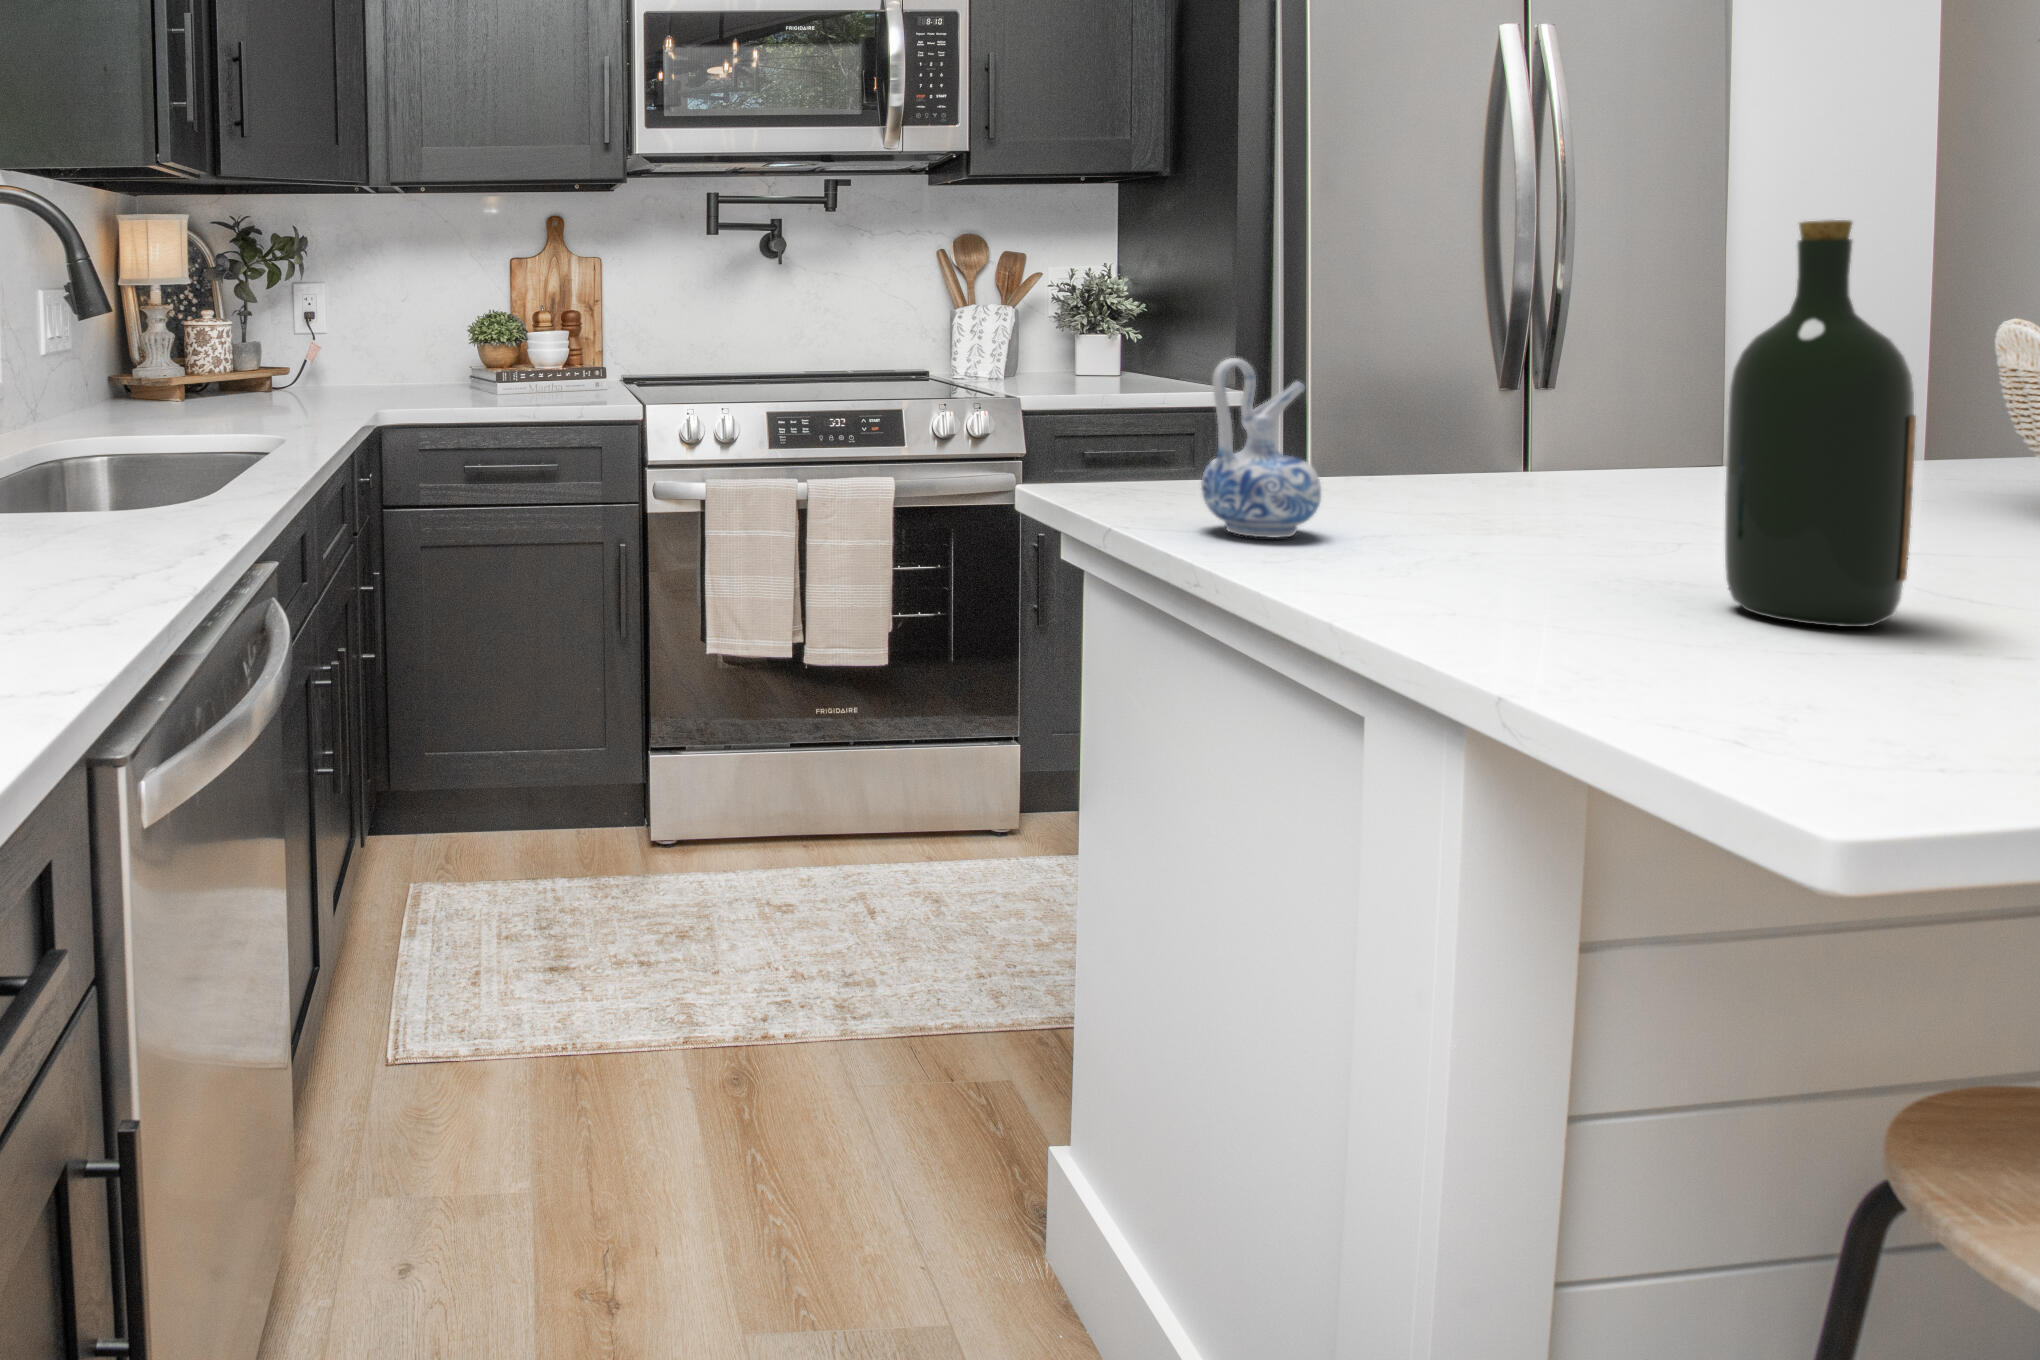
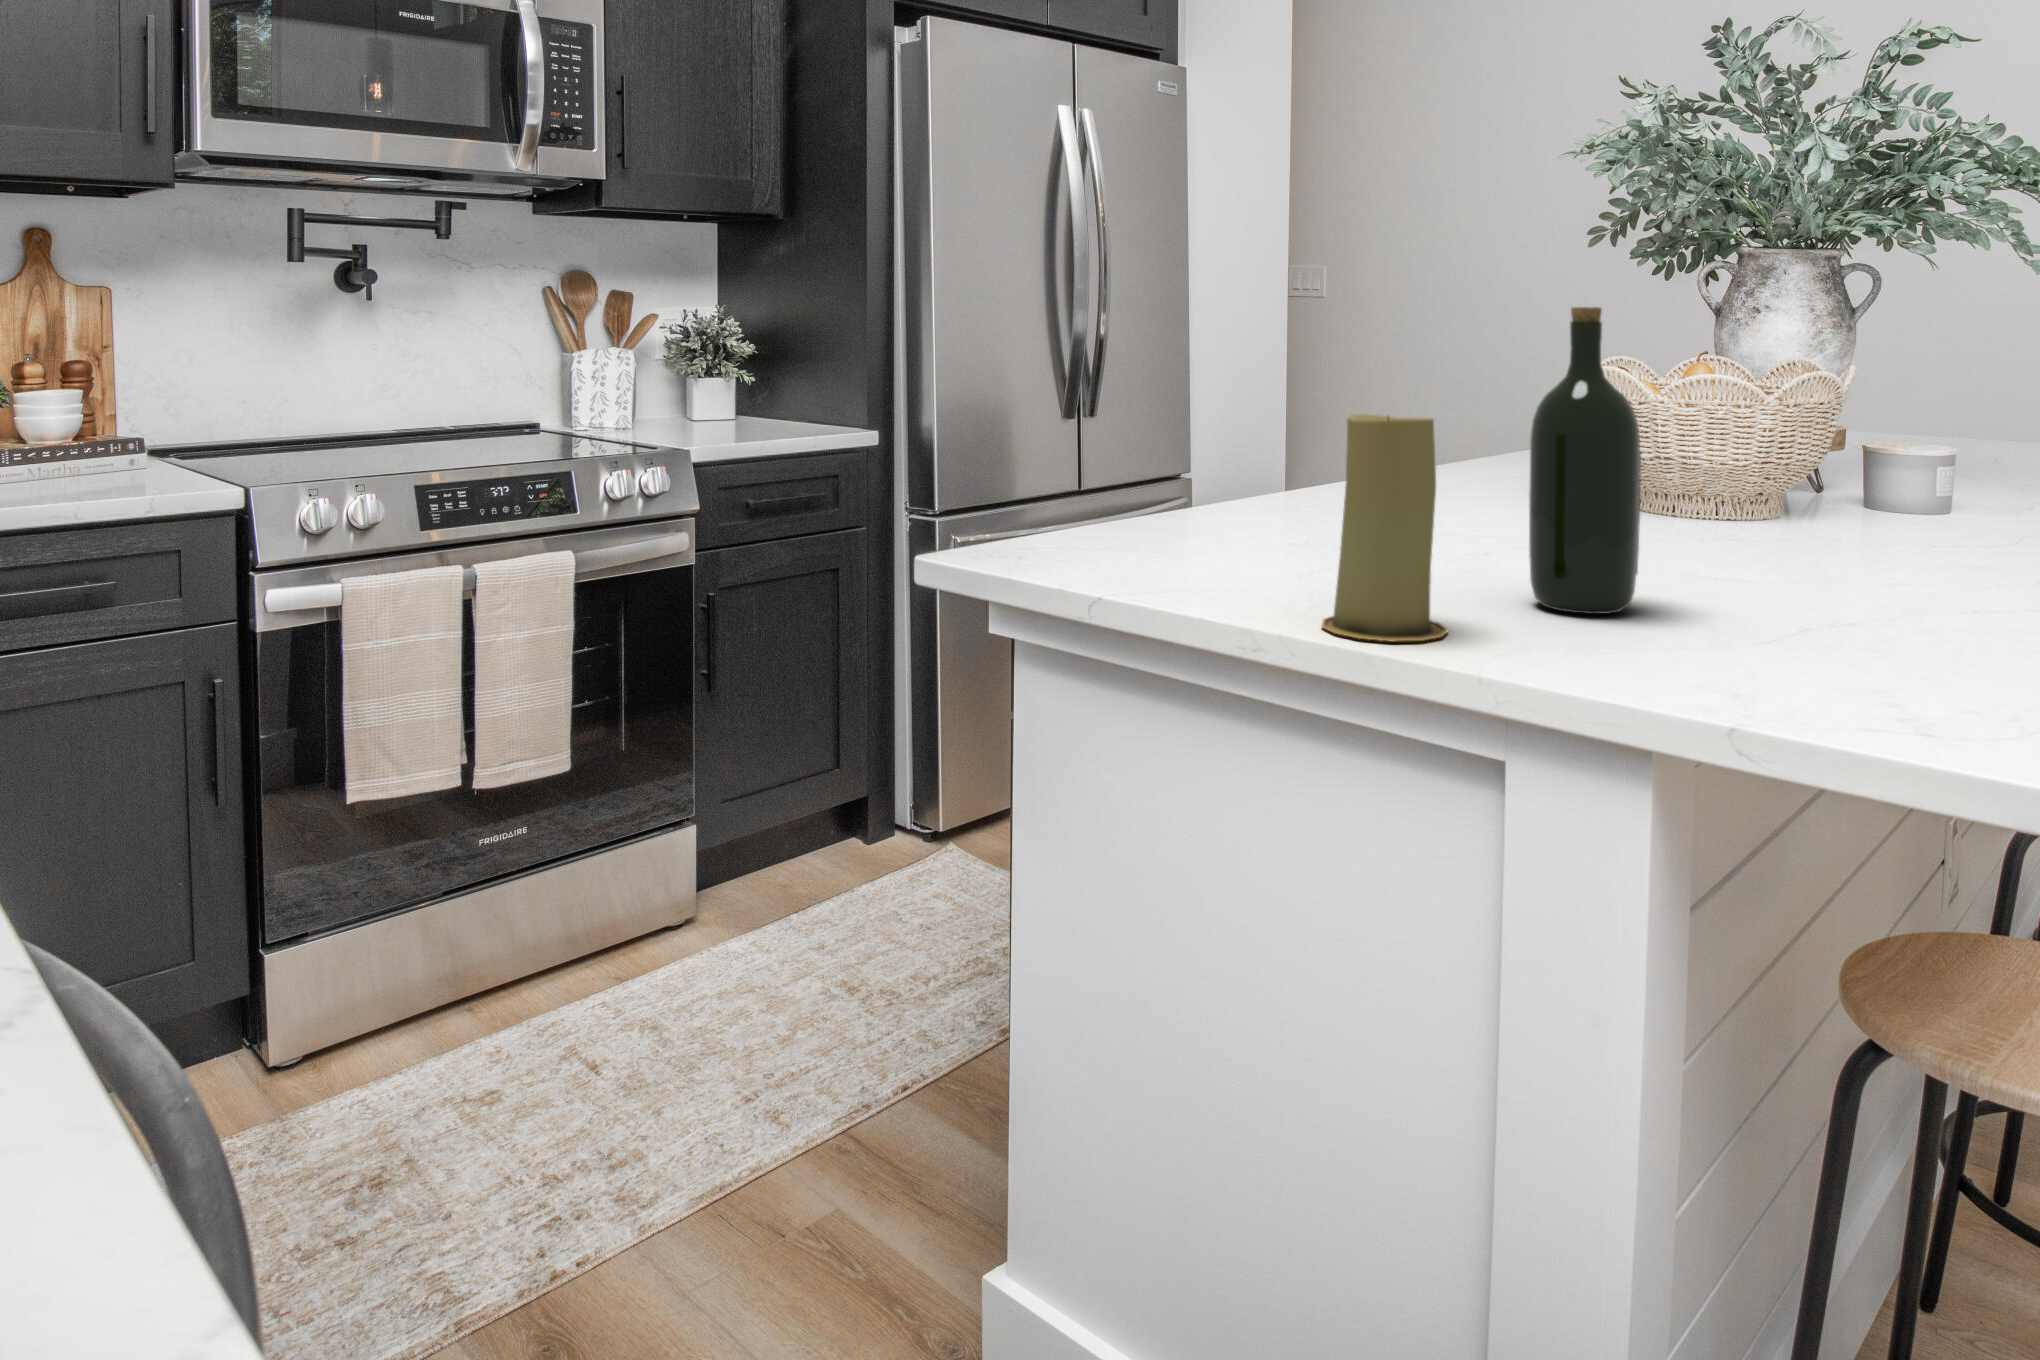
candle: none [1359,353,1527,613] -> present [1322,414,1448,641]
ceramic pitcher: present [1201,358,1321,538] -> none [1112,419,1213,589]

